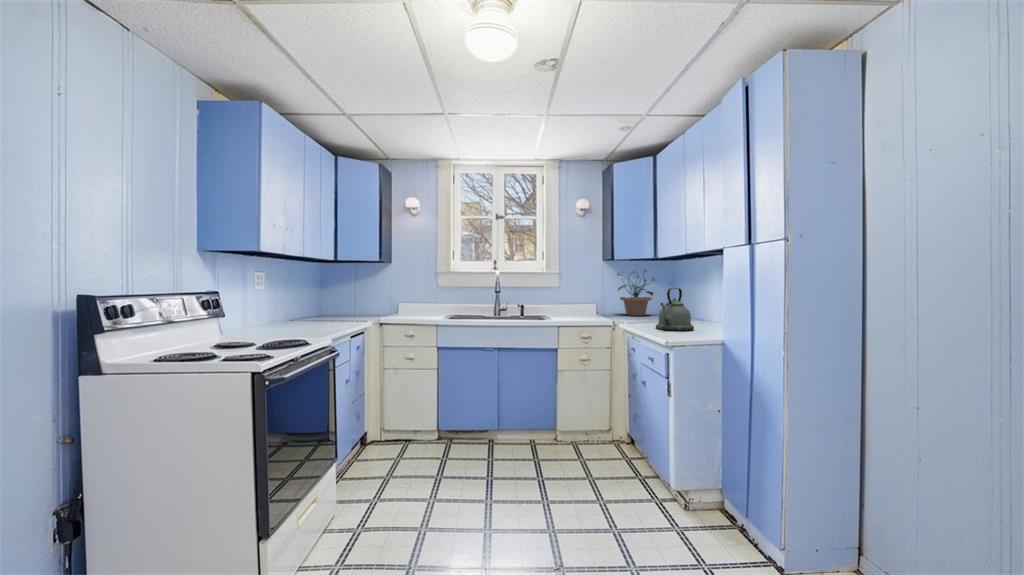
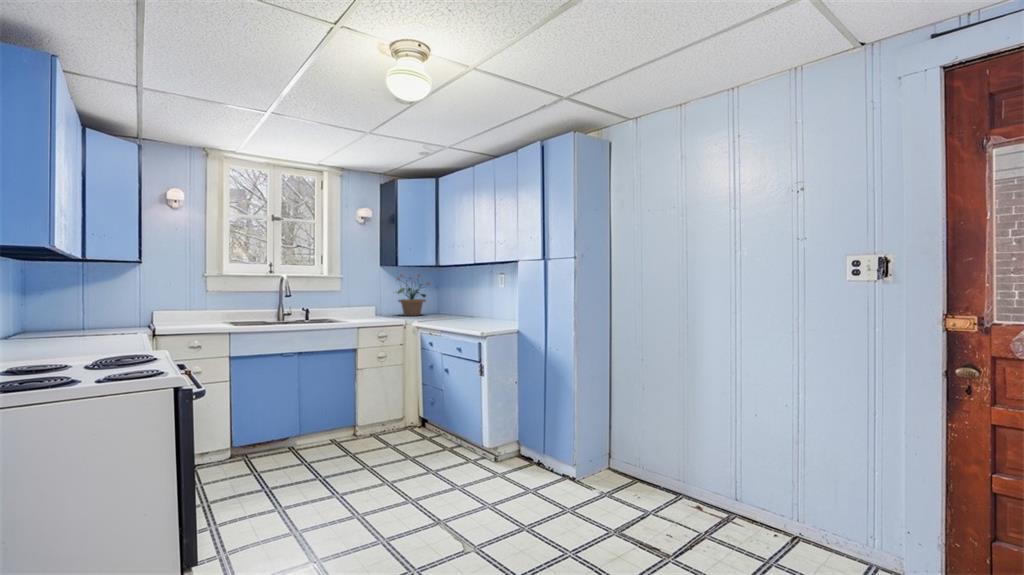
kettle: present [656,288,694,331] -> none [447,292,476,325]

